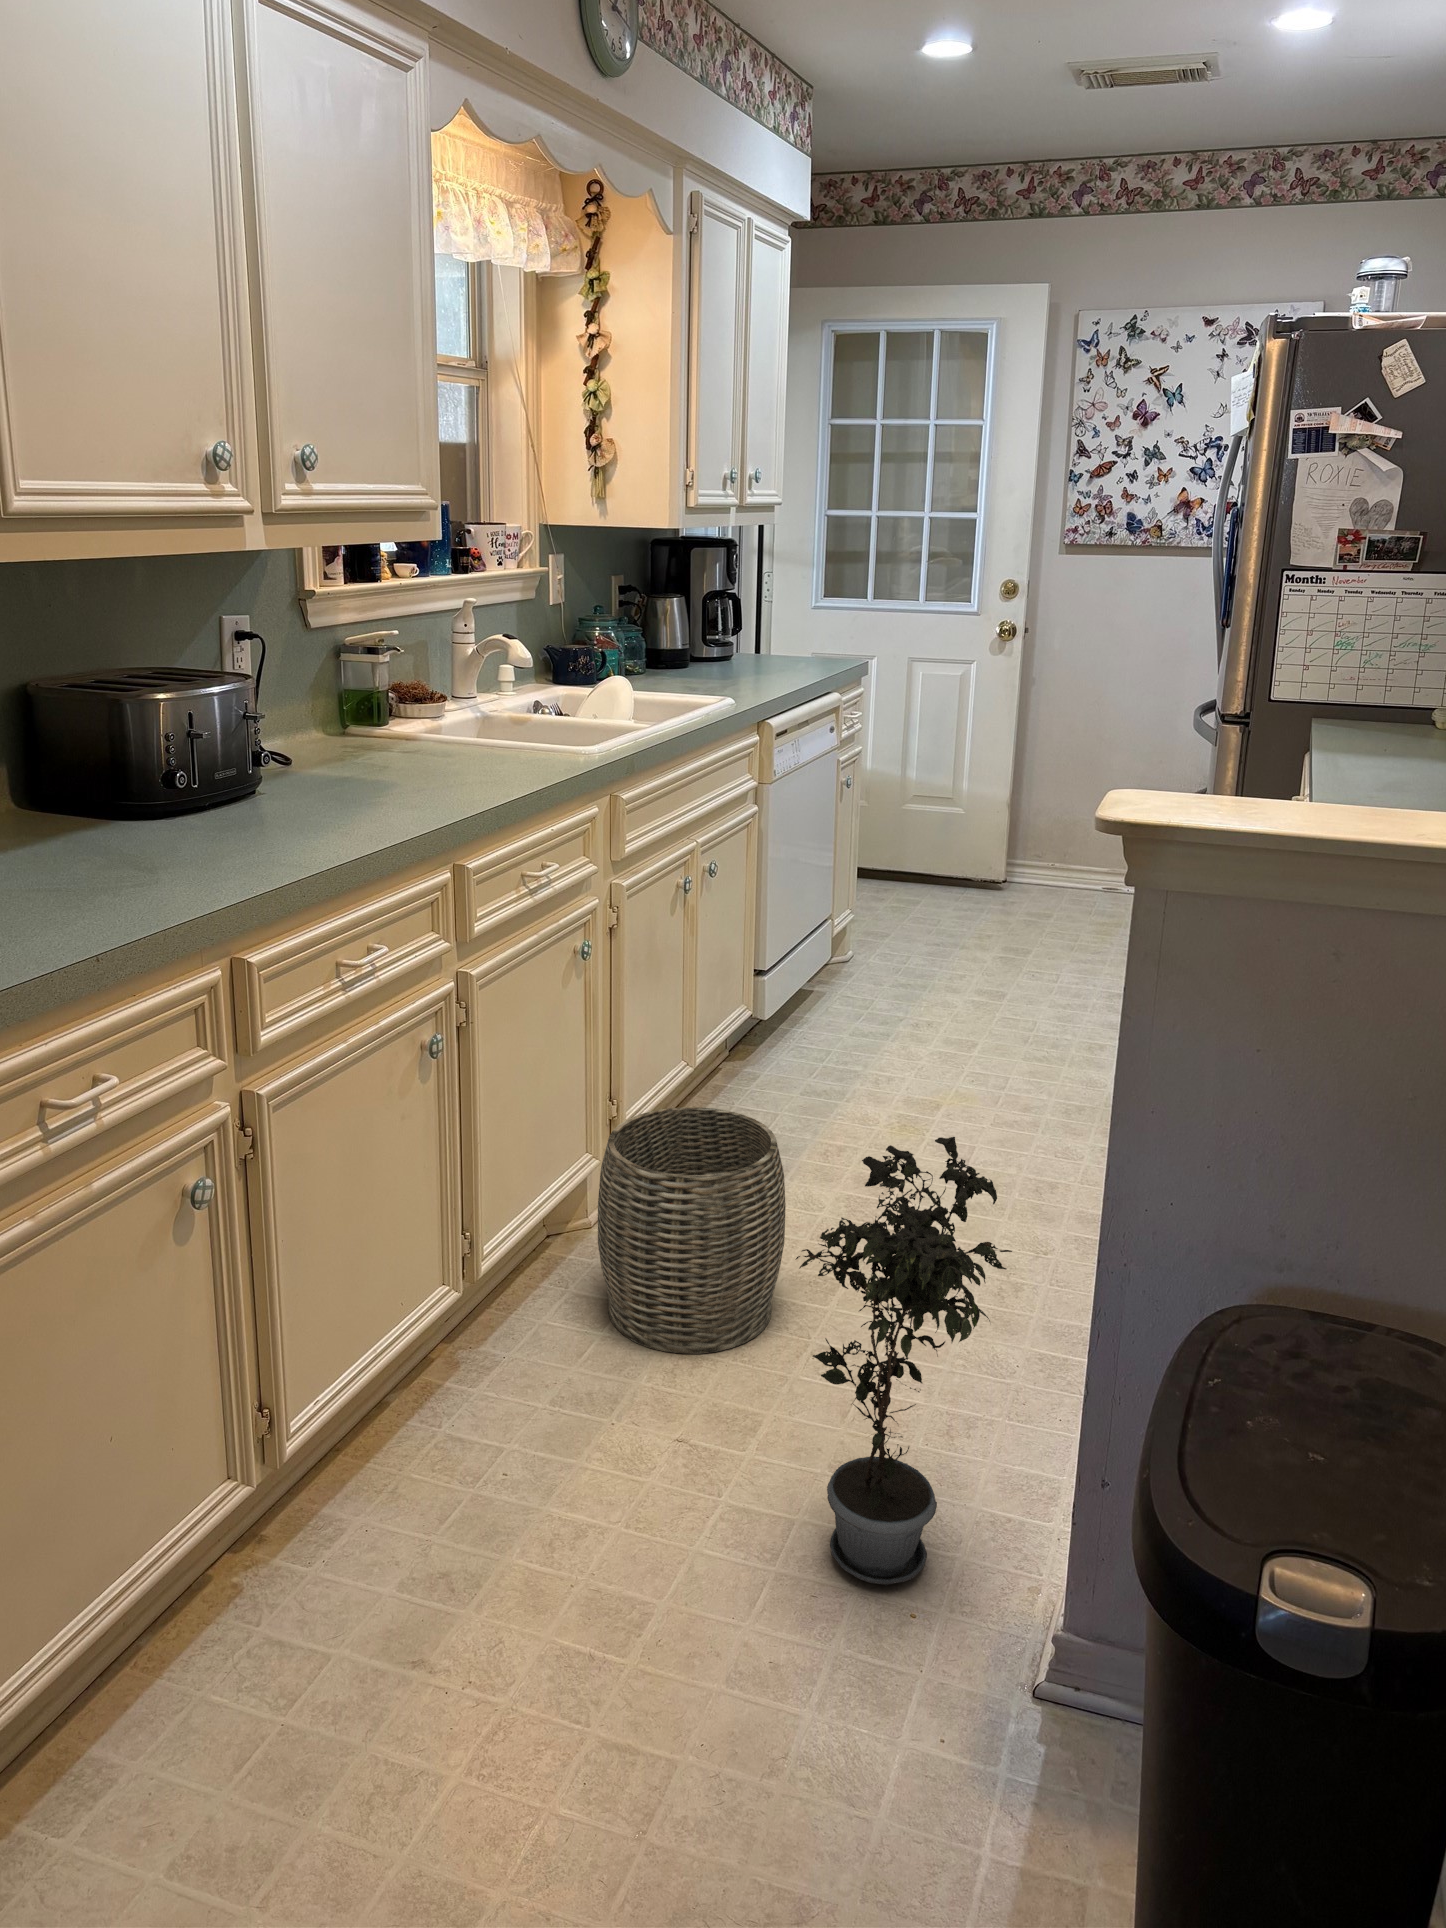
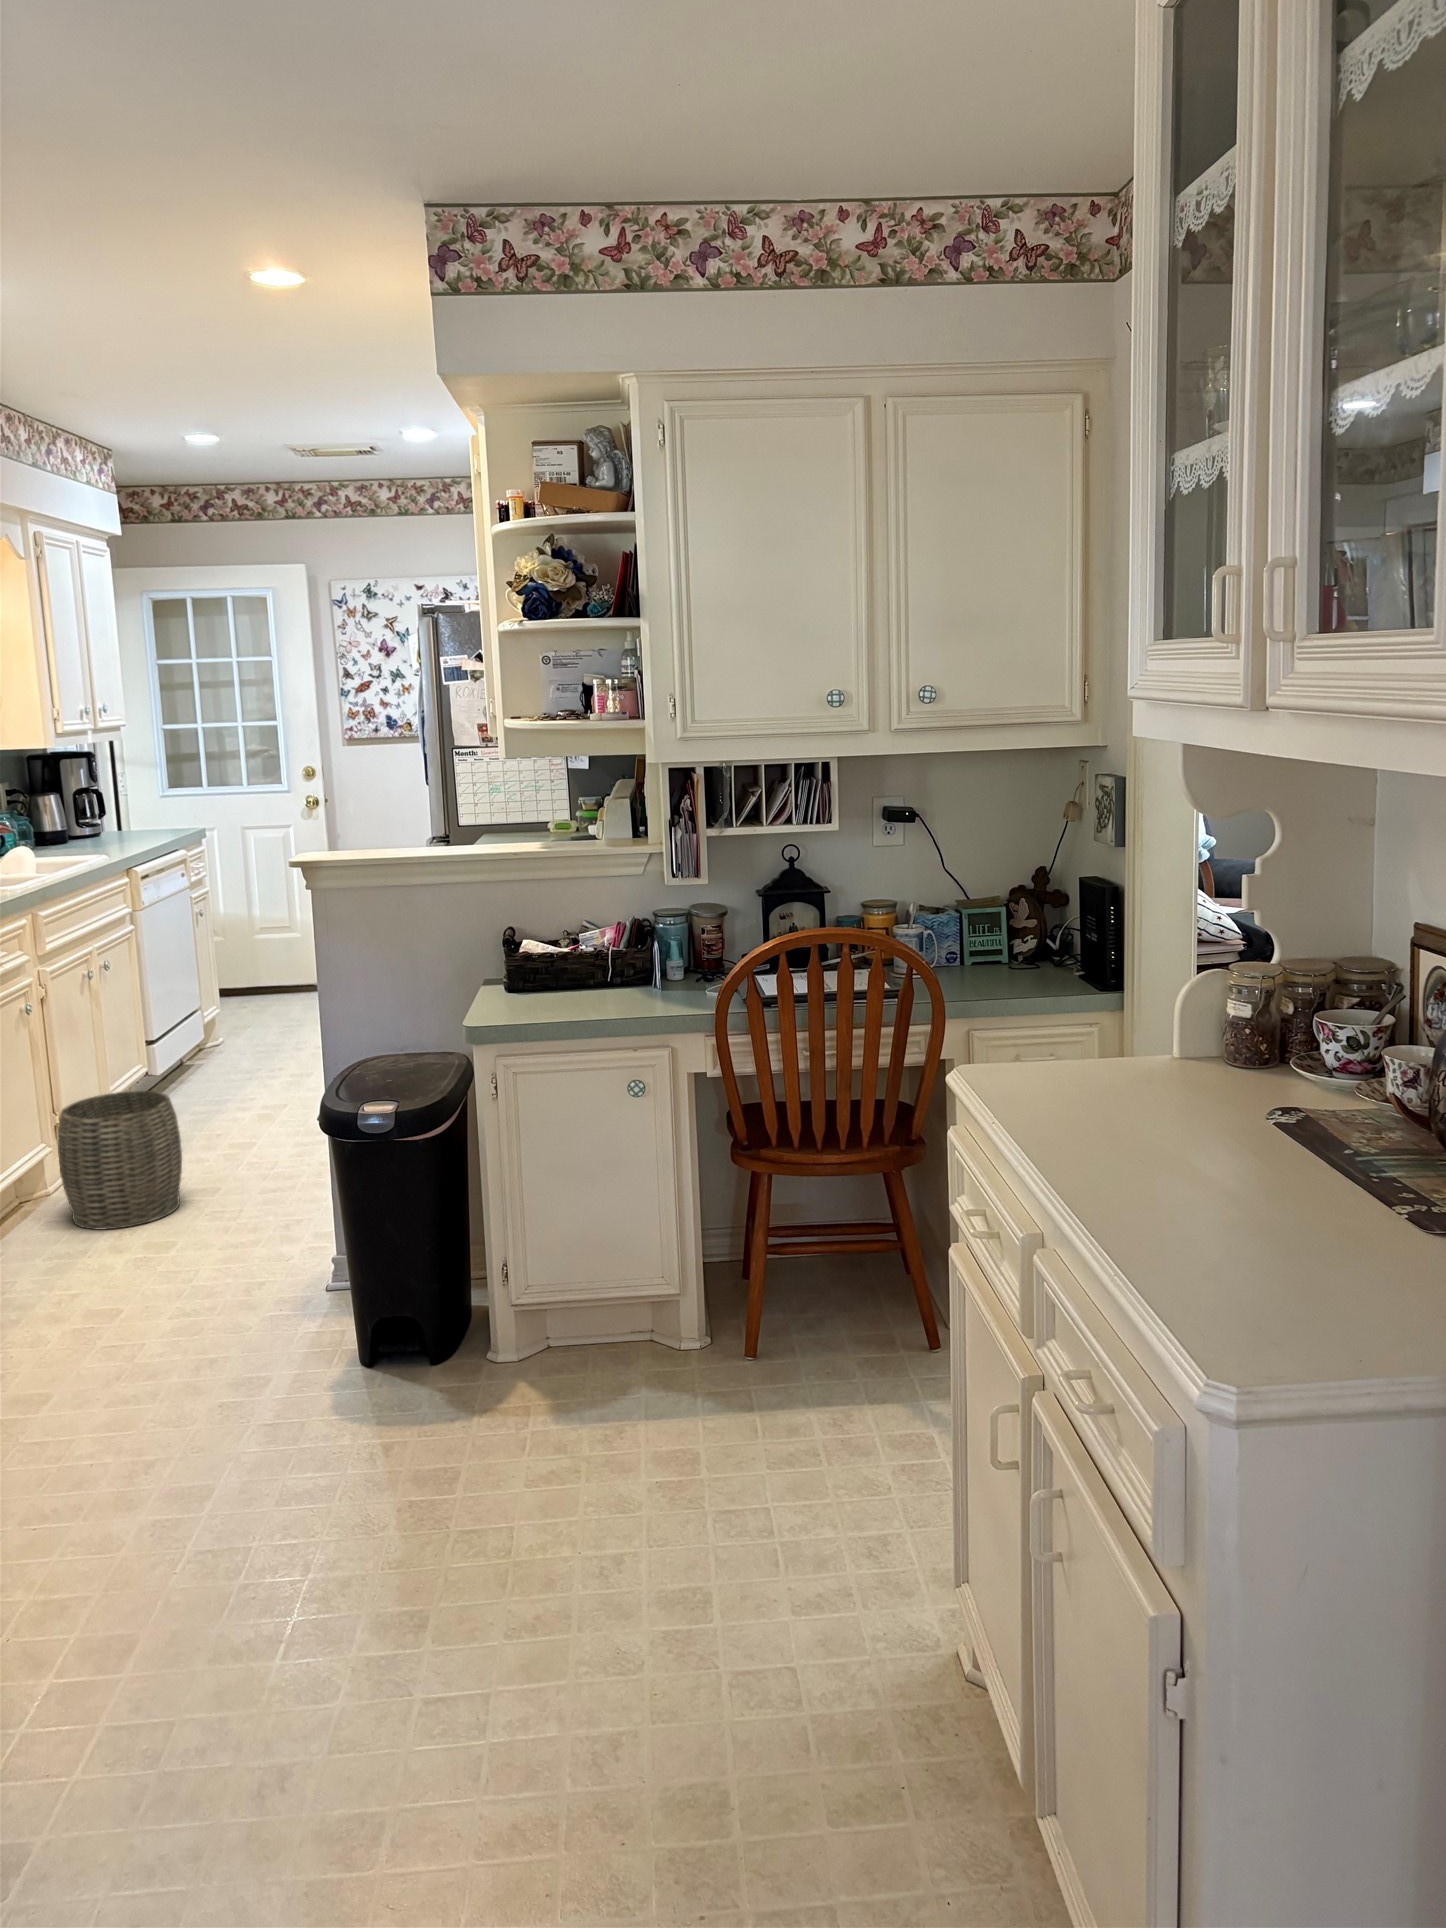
potted plant: present [796,1137,1012,1586] -> none [181,1036,292,1275]

